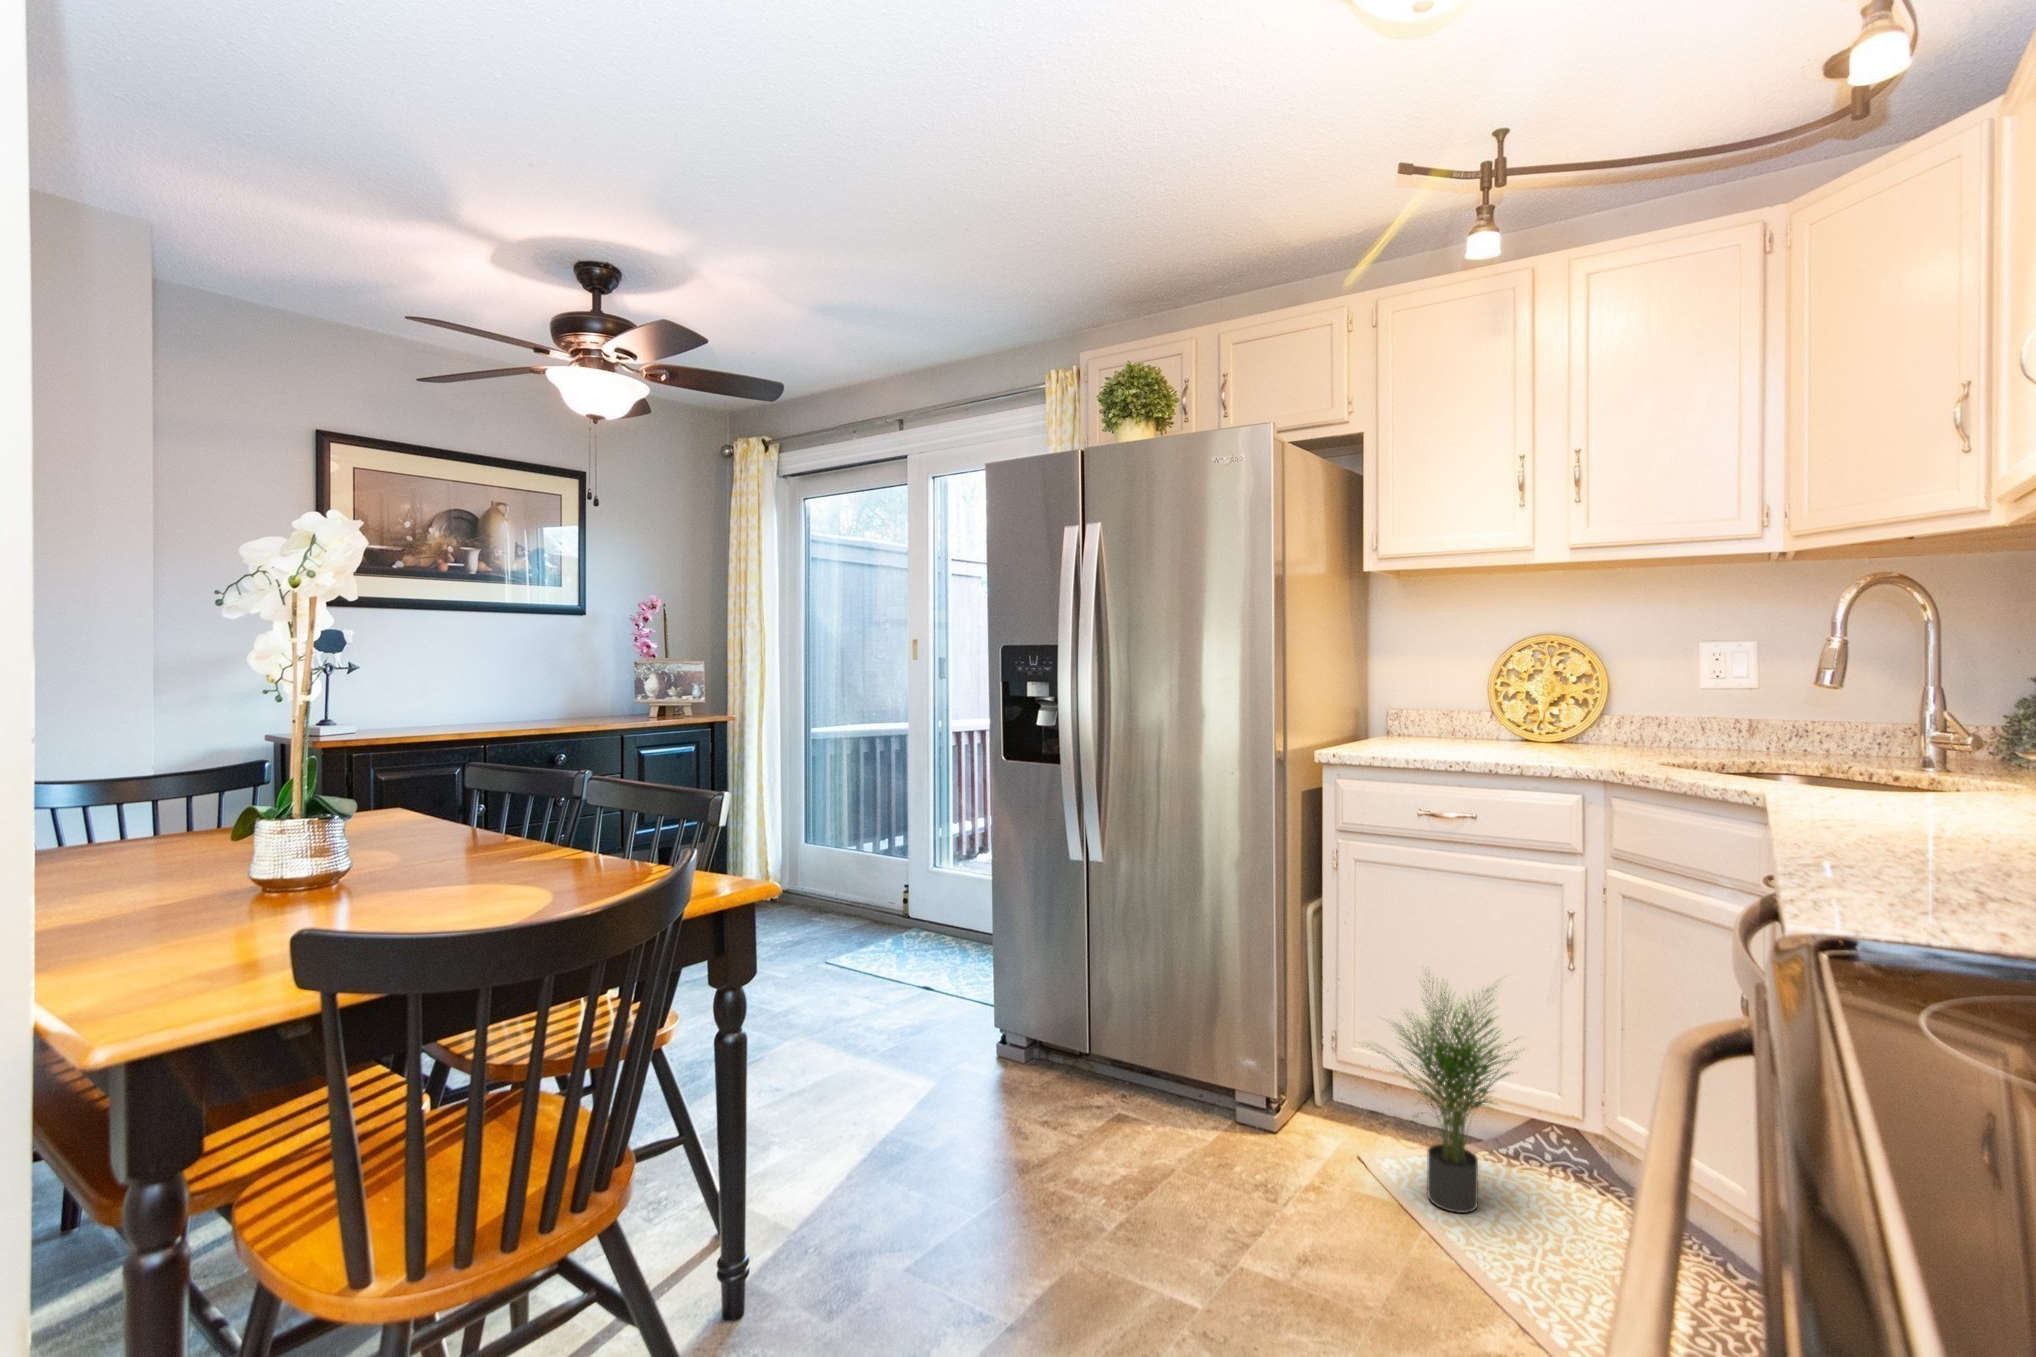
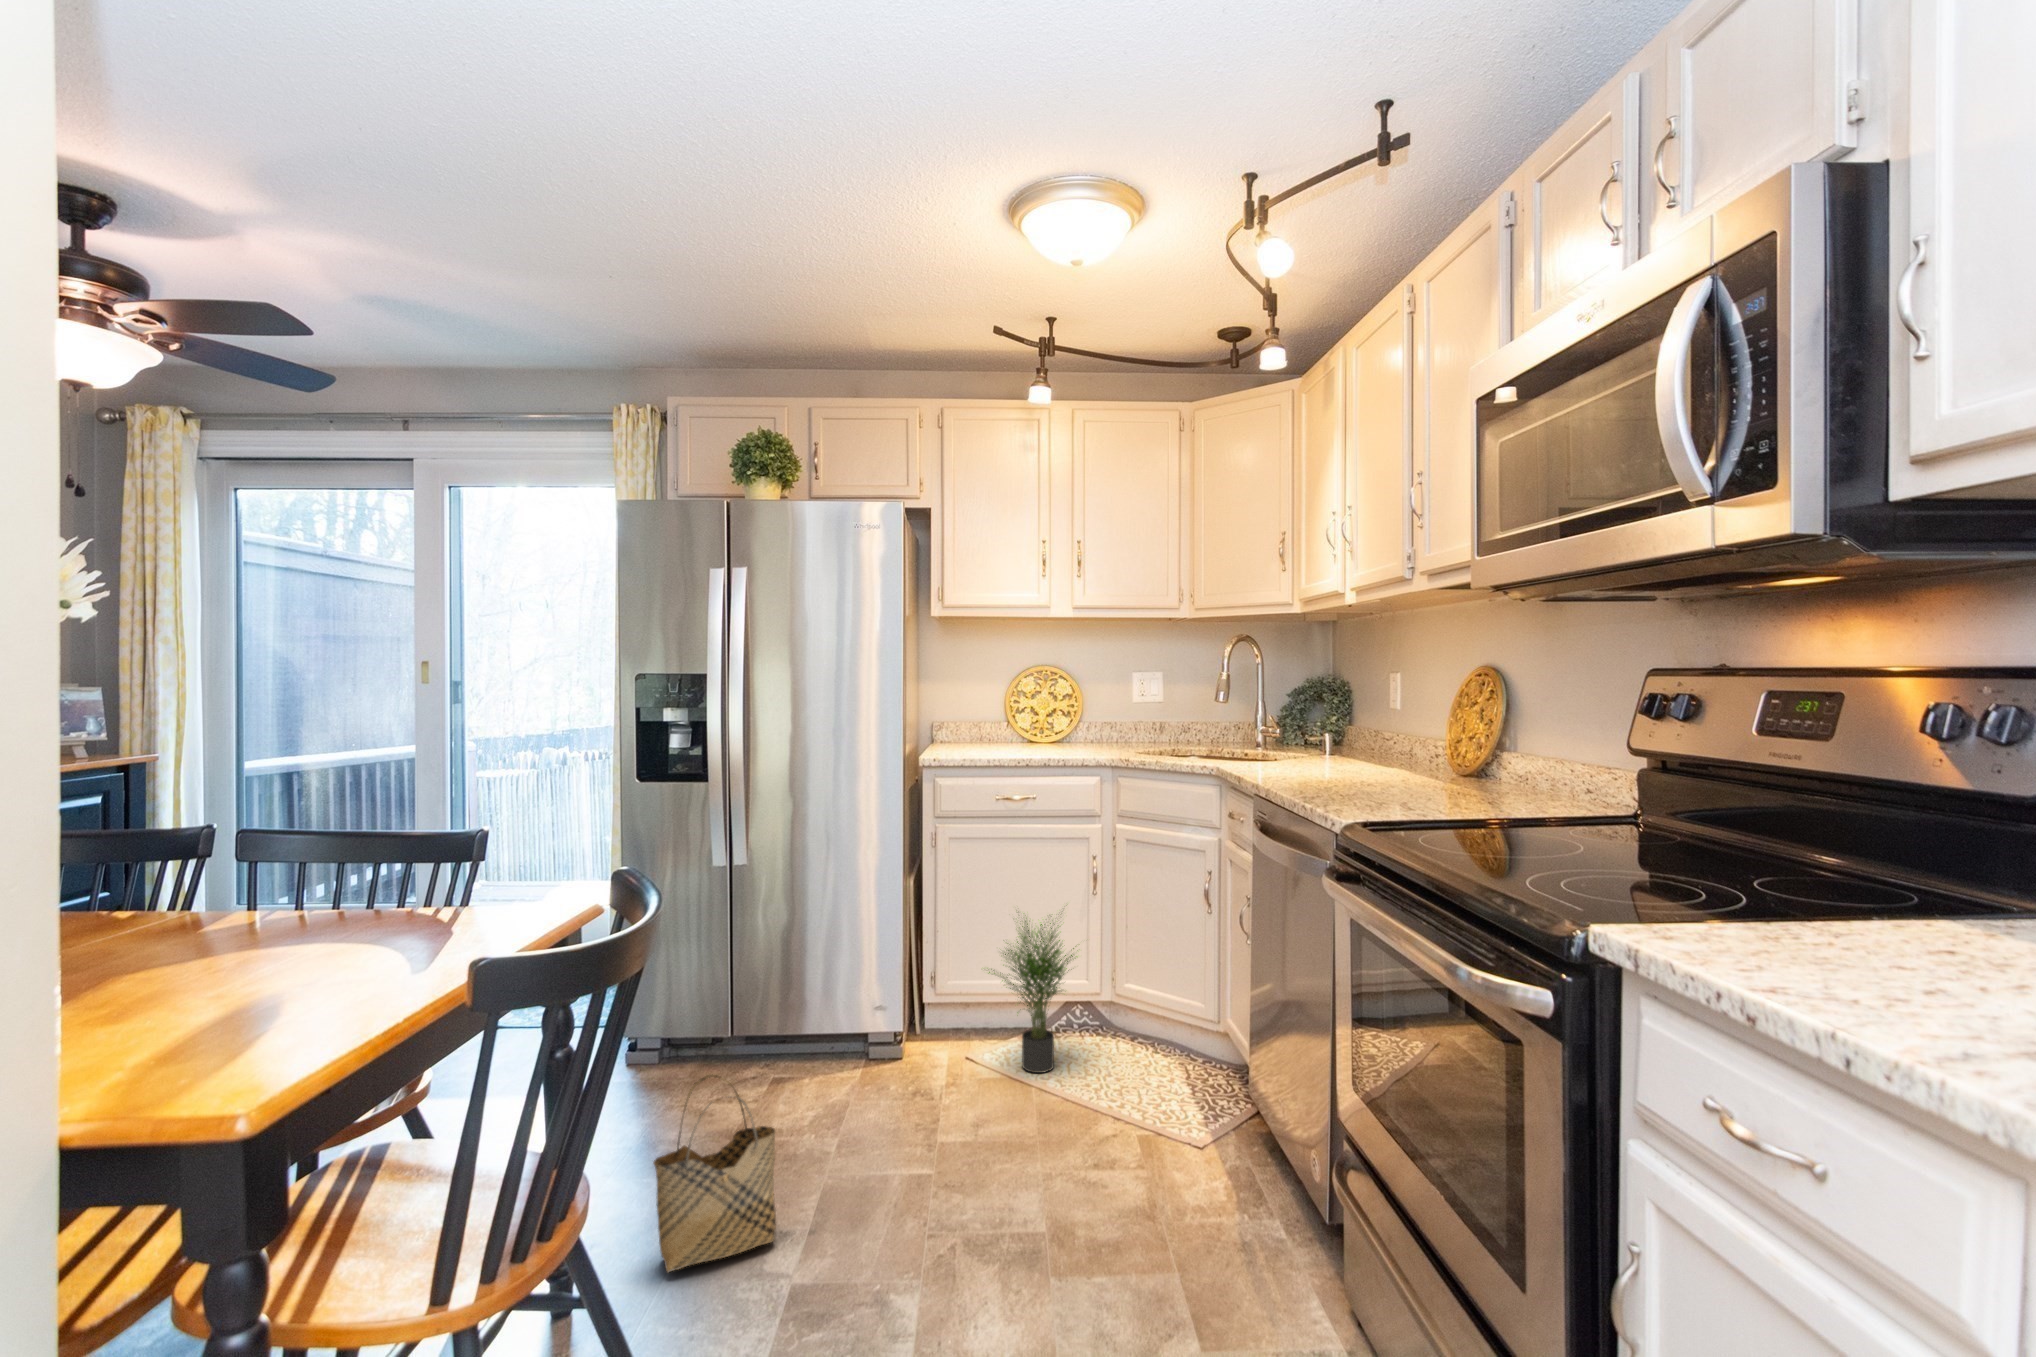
woven basket: none [860,1090,998,1307] -> present [653,1075,776,1272]

